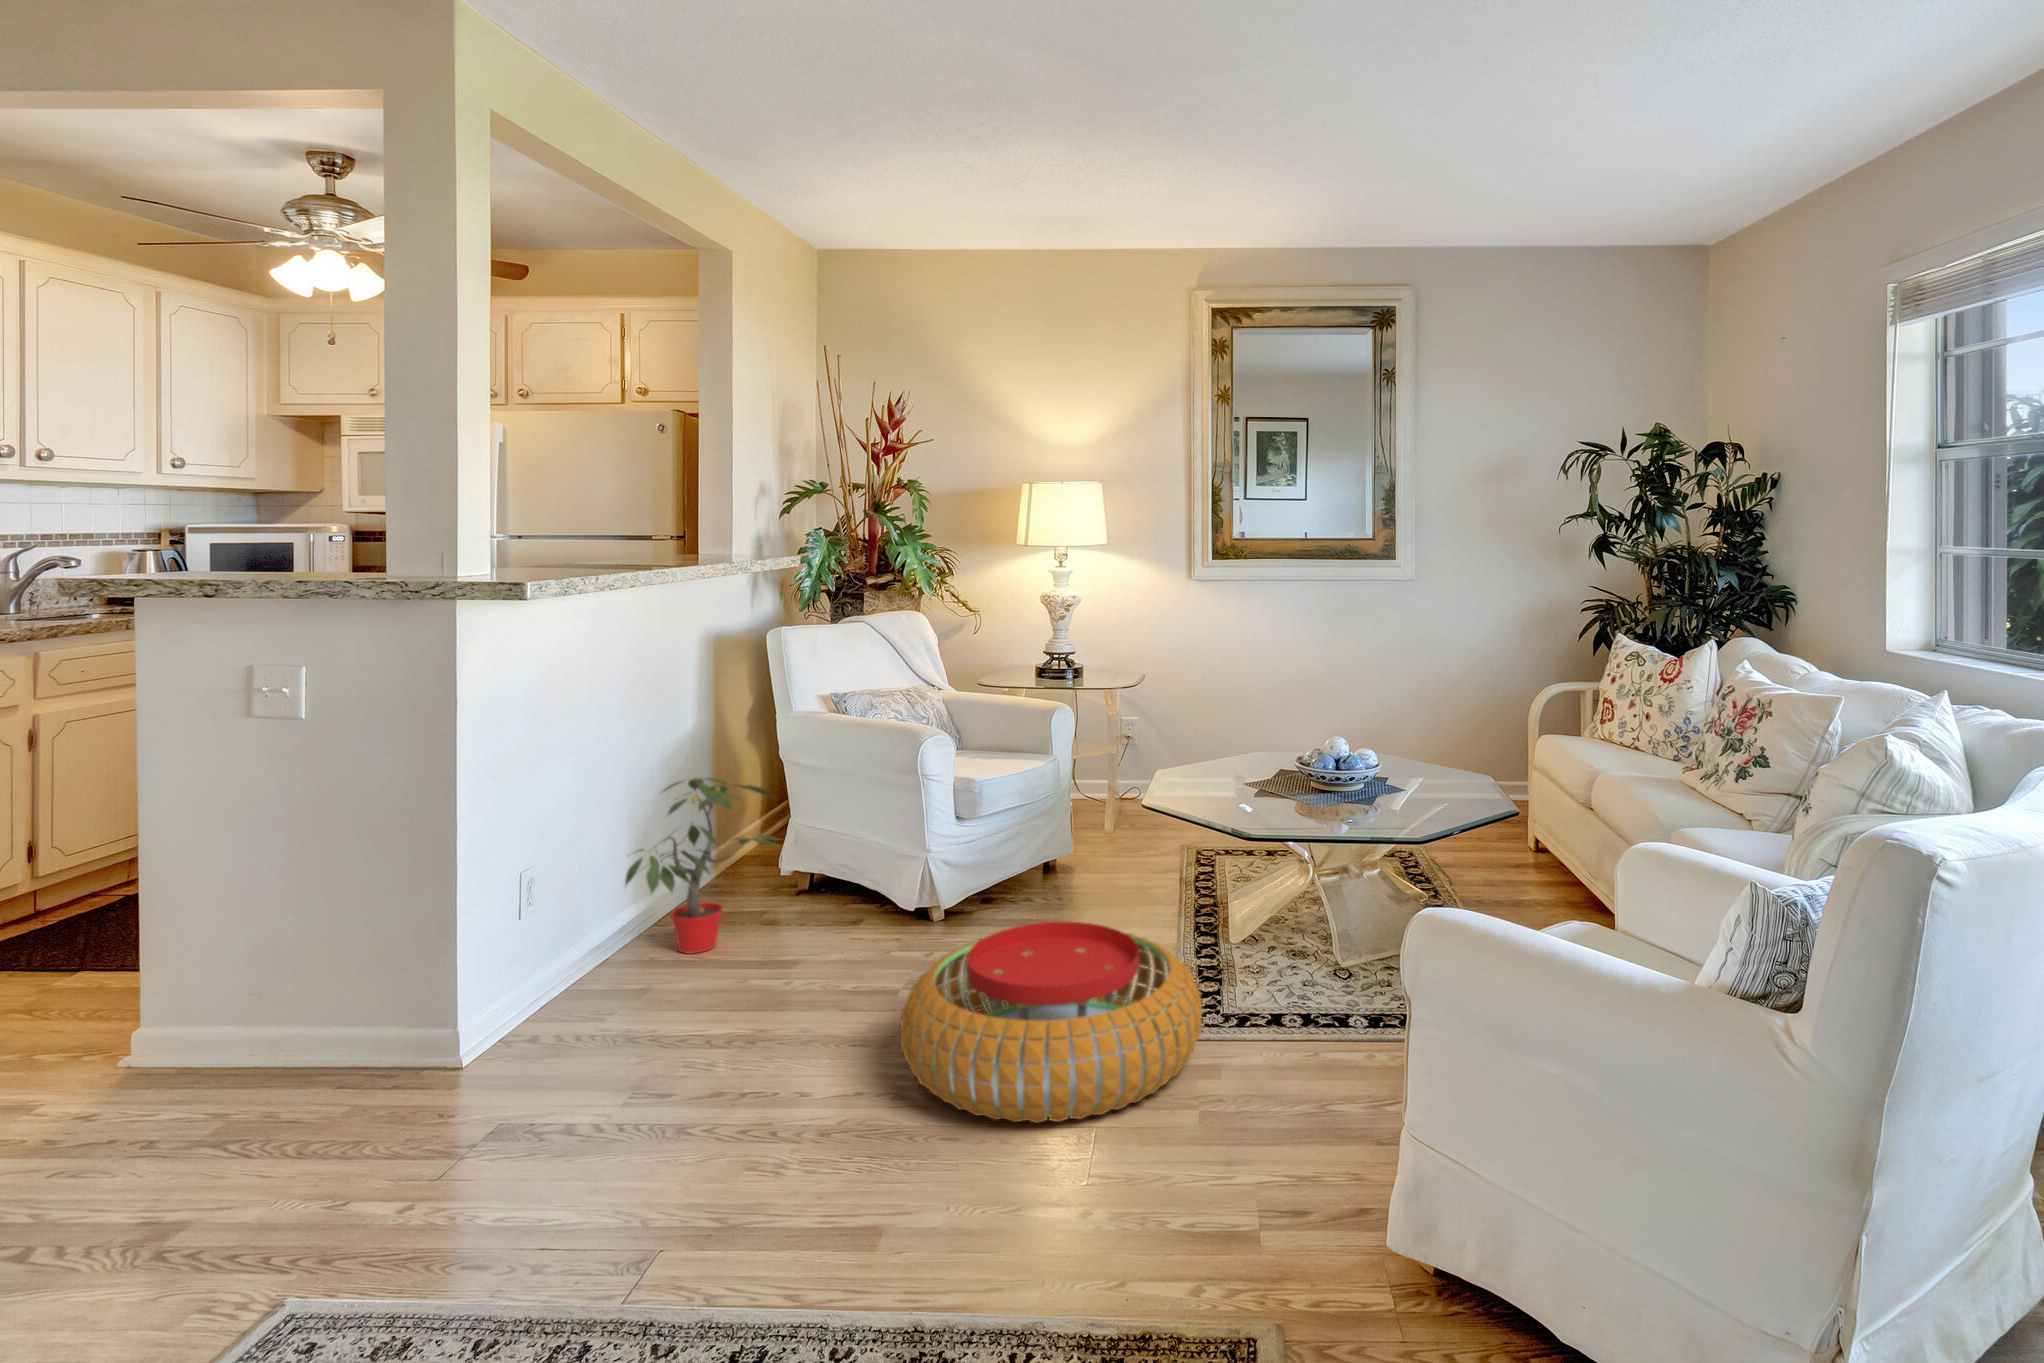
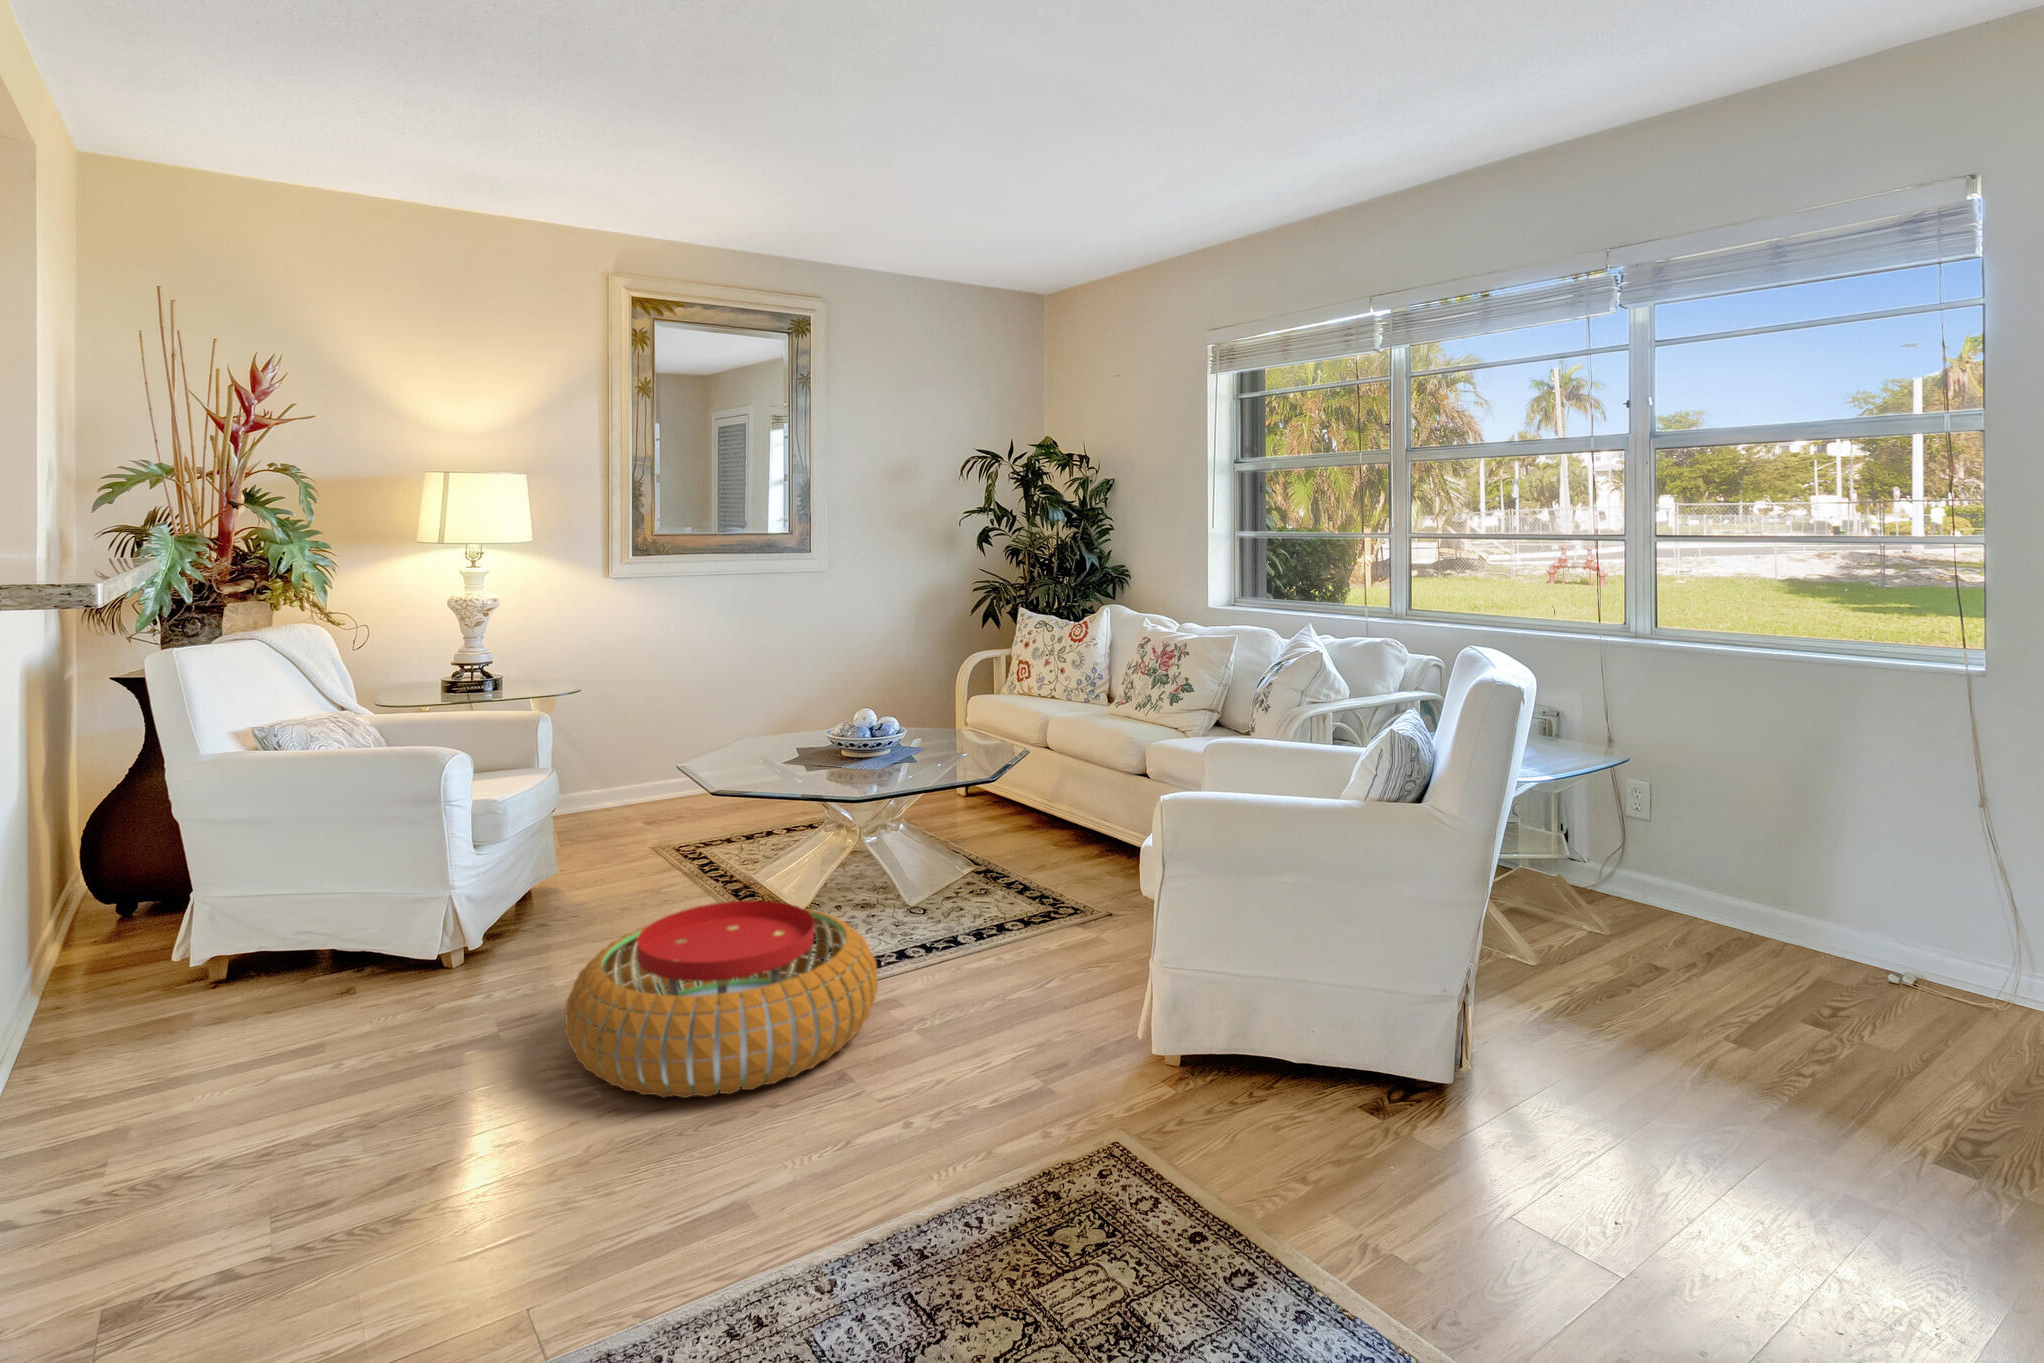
potted plant: present [625,778,779,953] -> none [21,839,226,1073]

